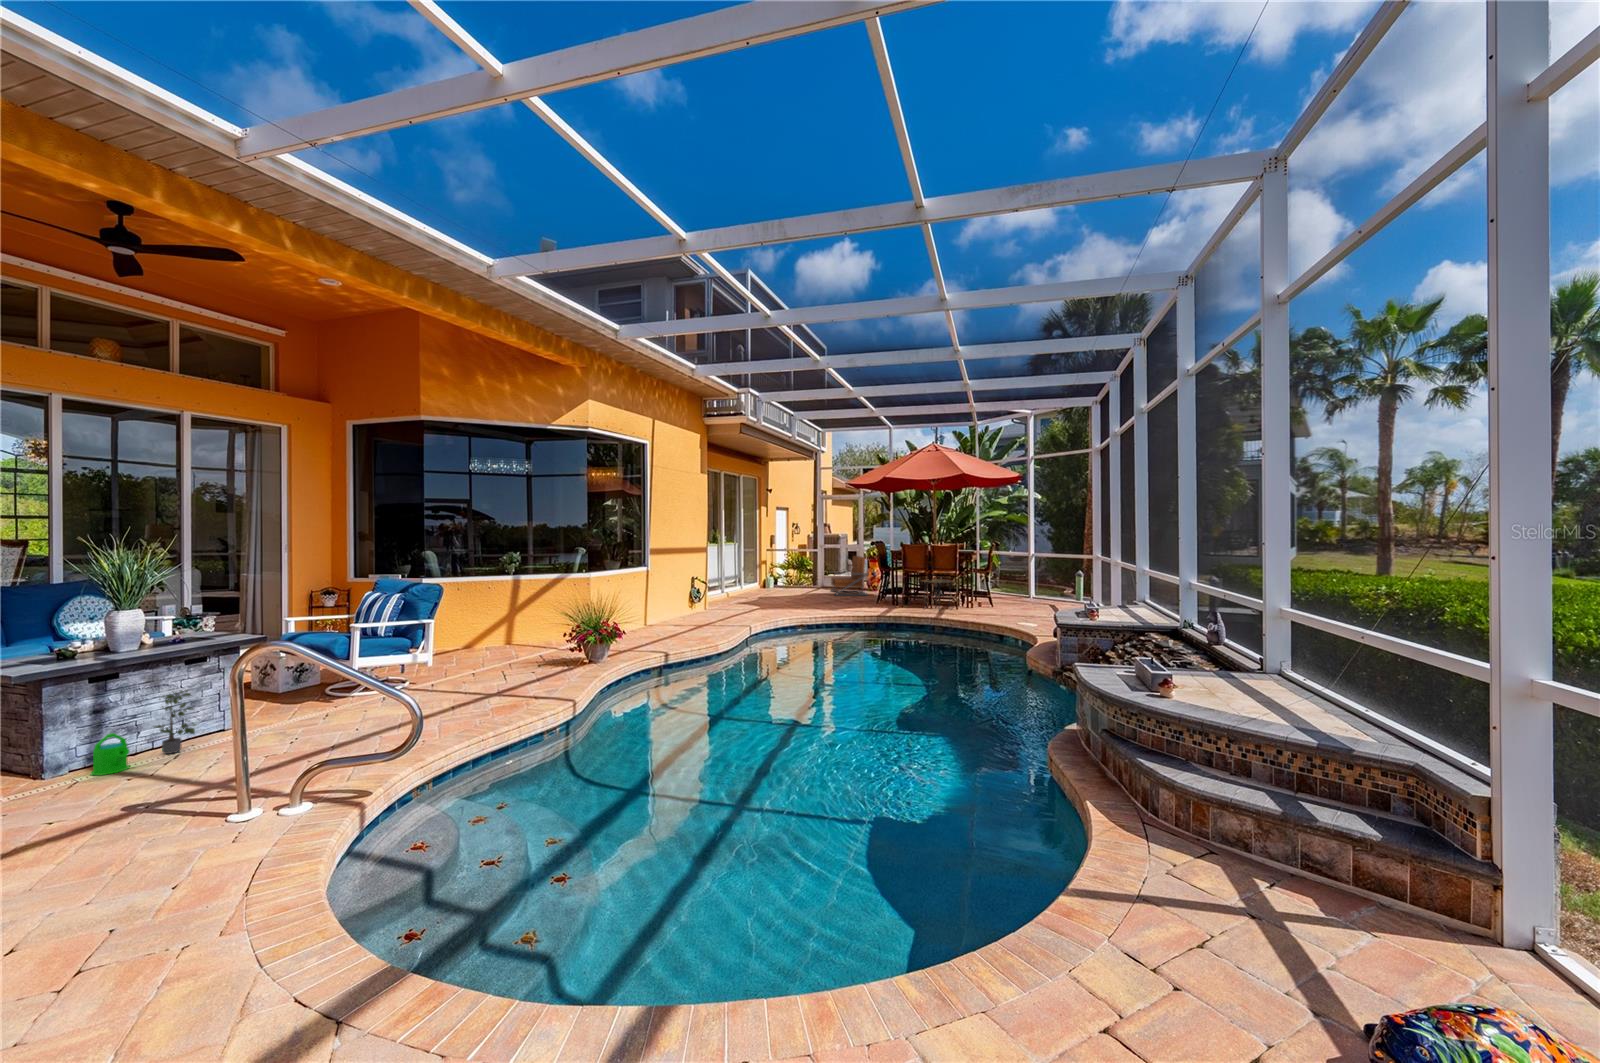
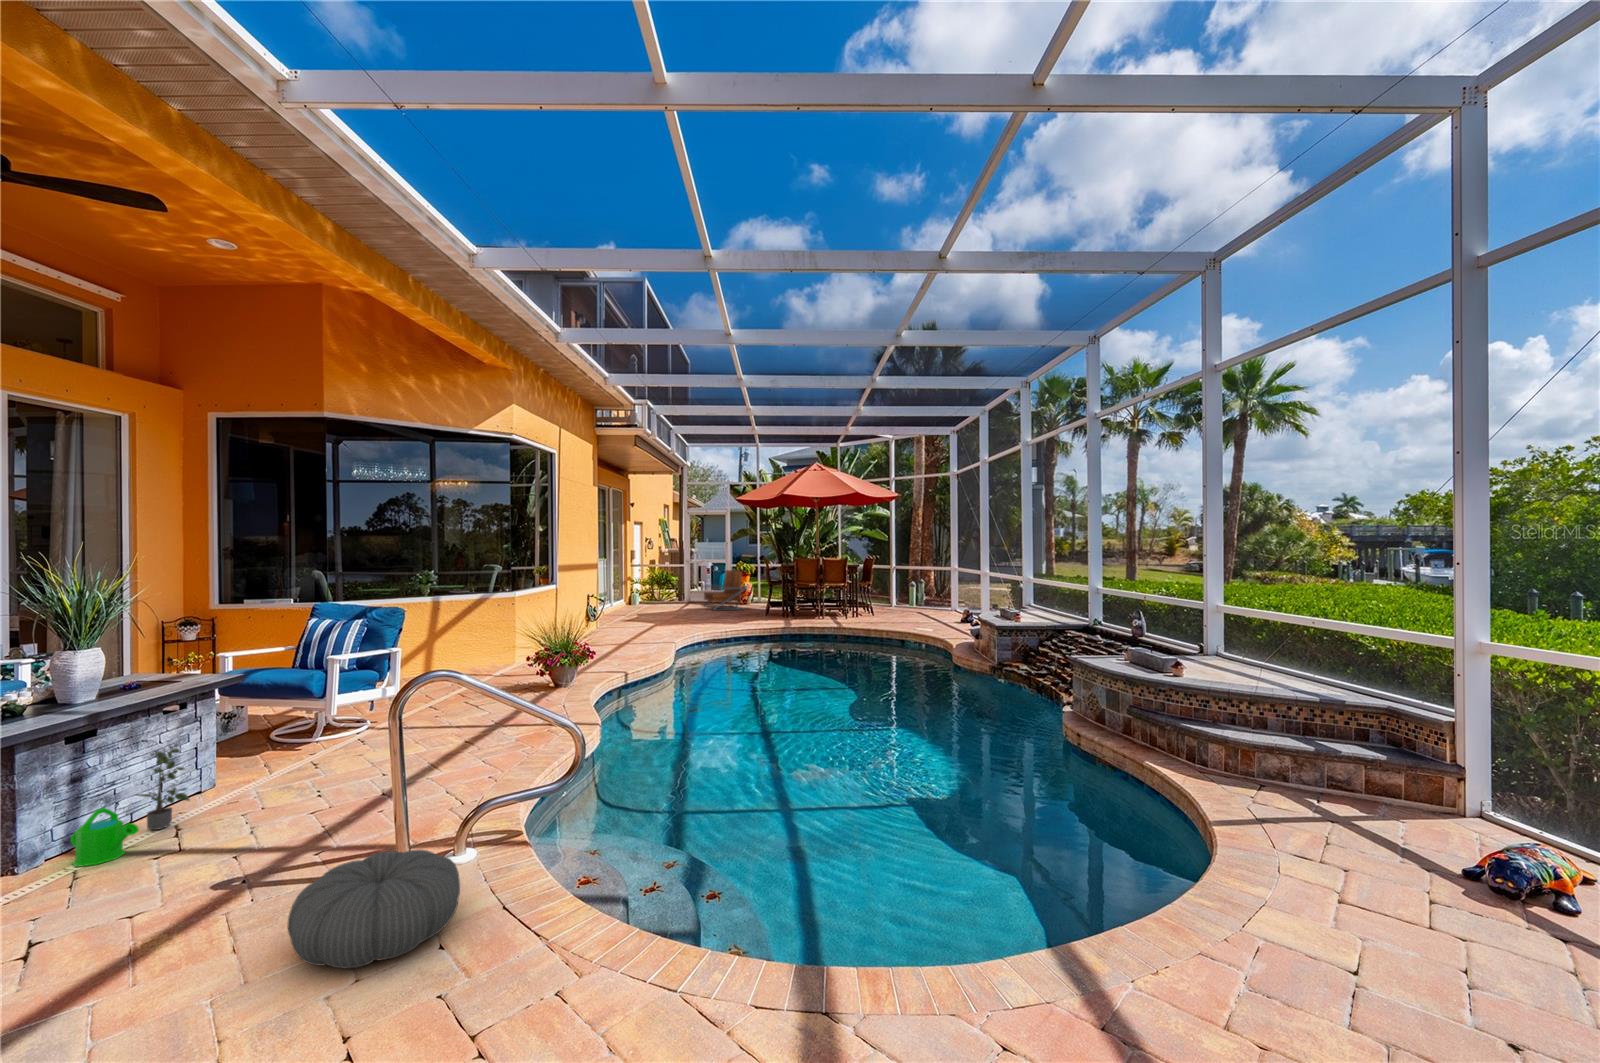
side table: present [923,579,953,609] -> none [810,592,841,622]
pouf: none [61,793,235,886] -> present [287,850,460,968]

